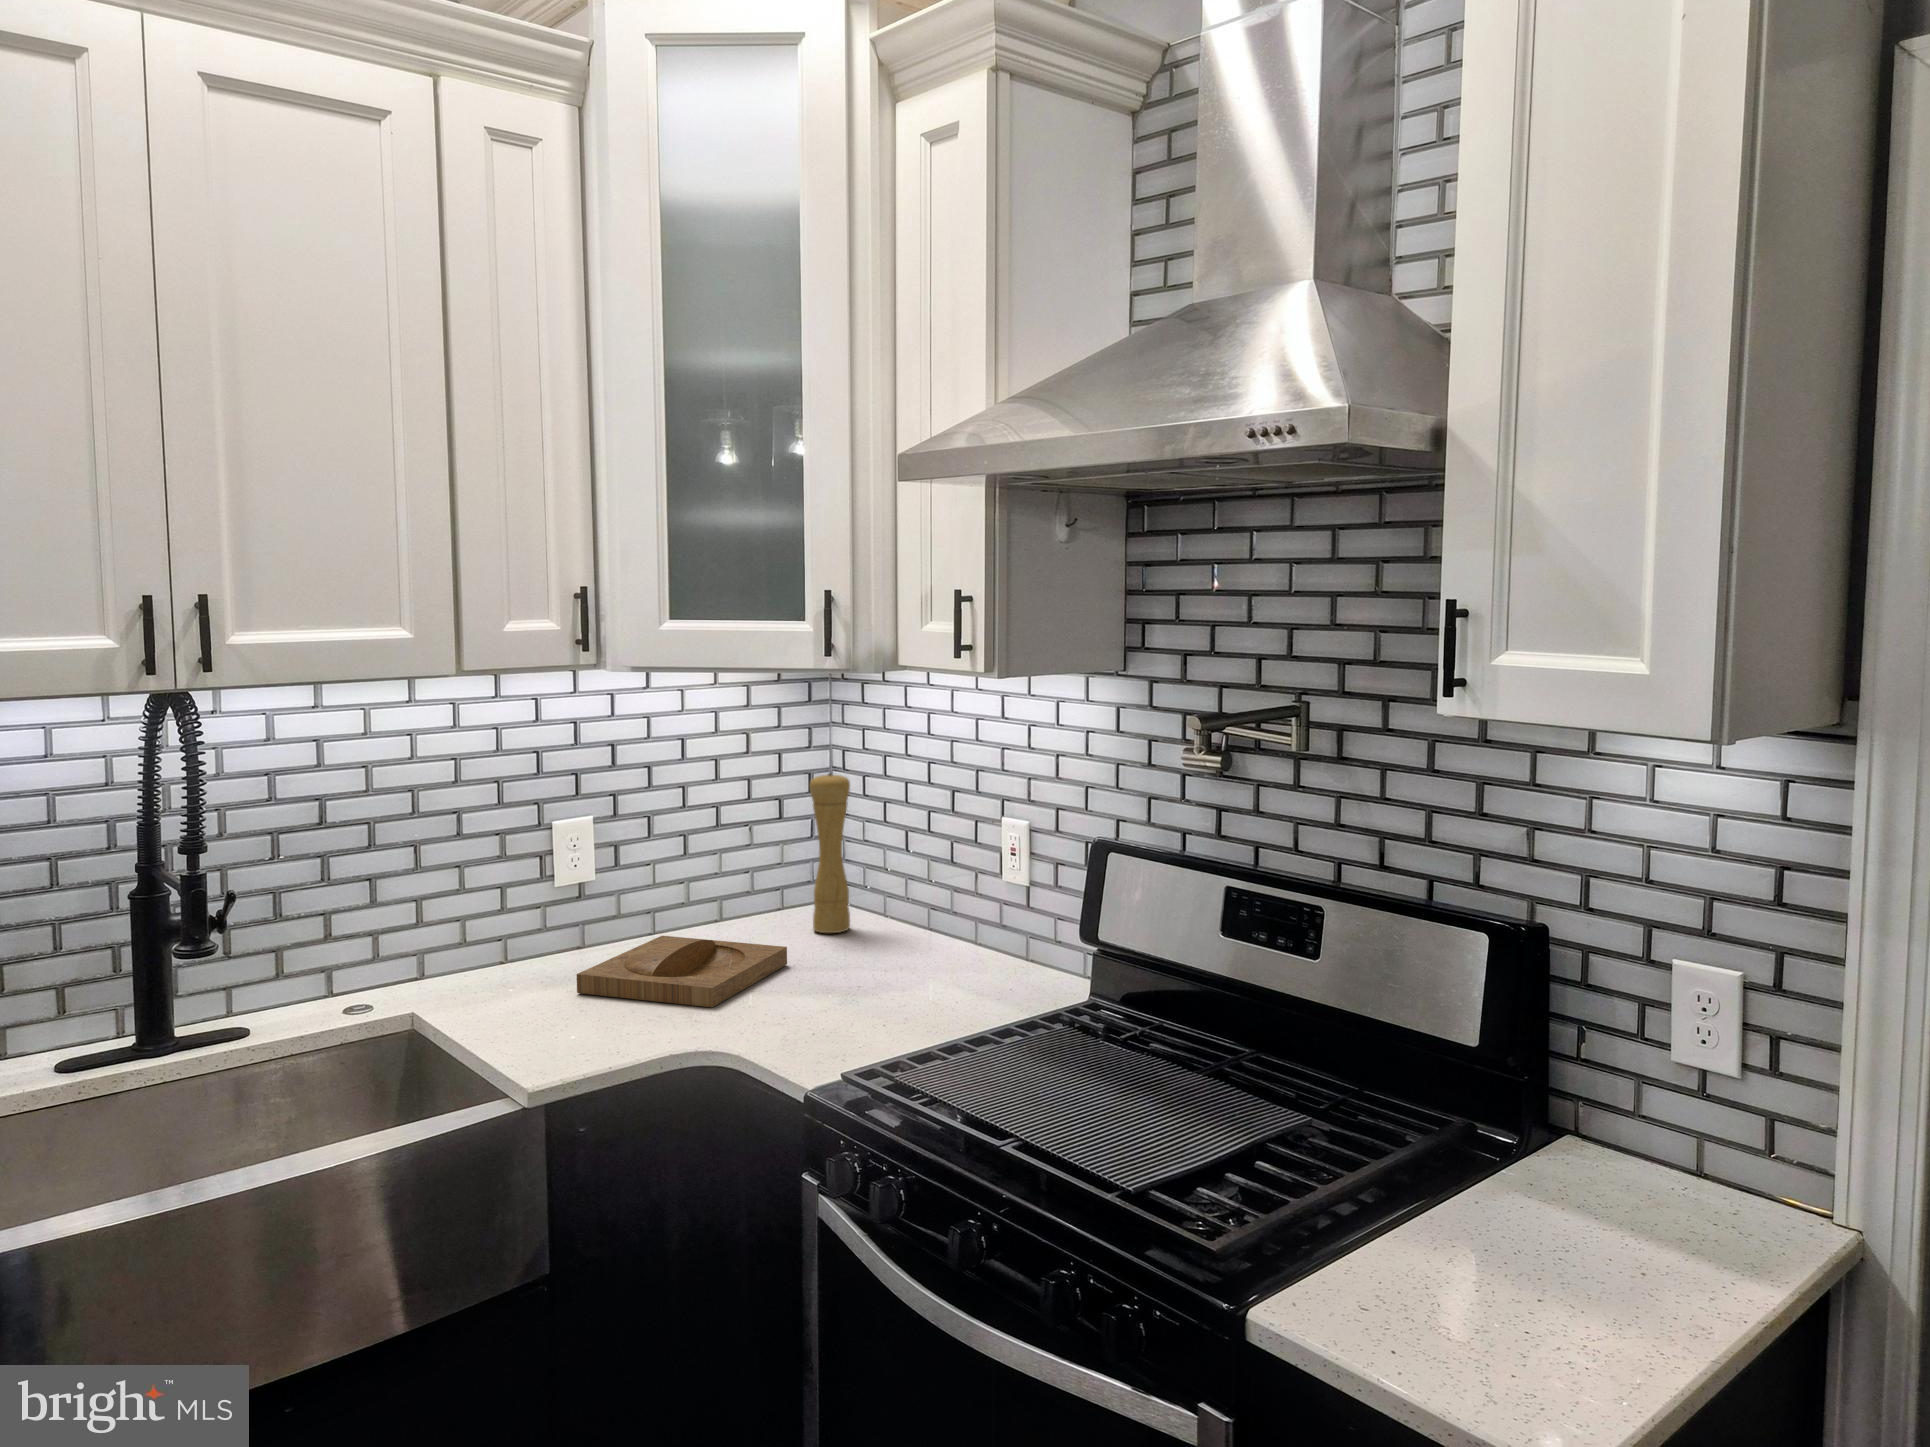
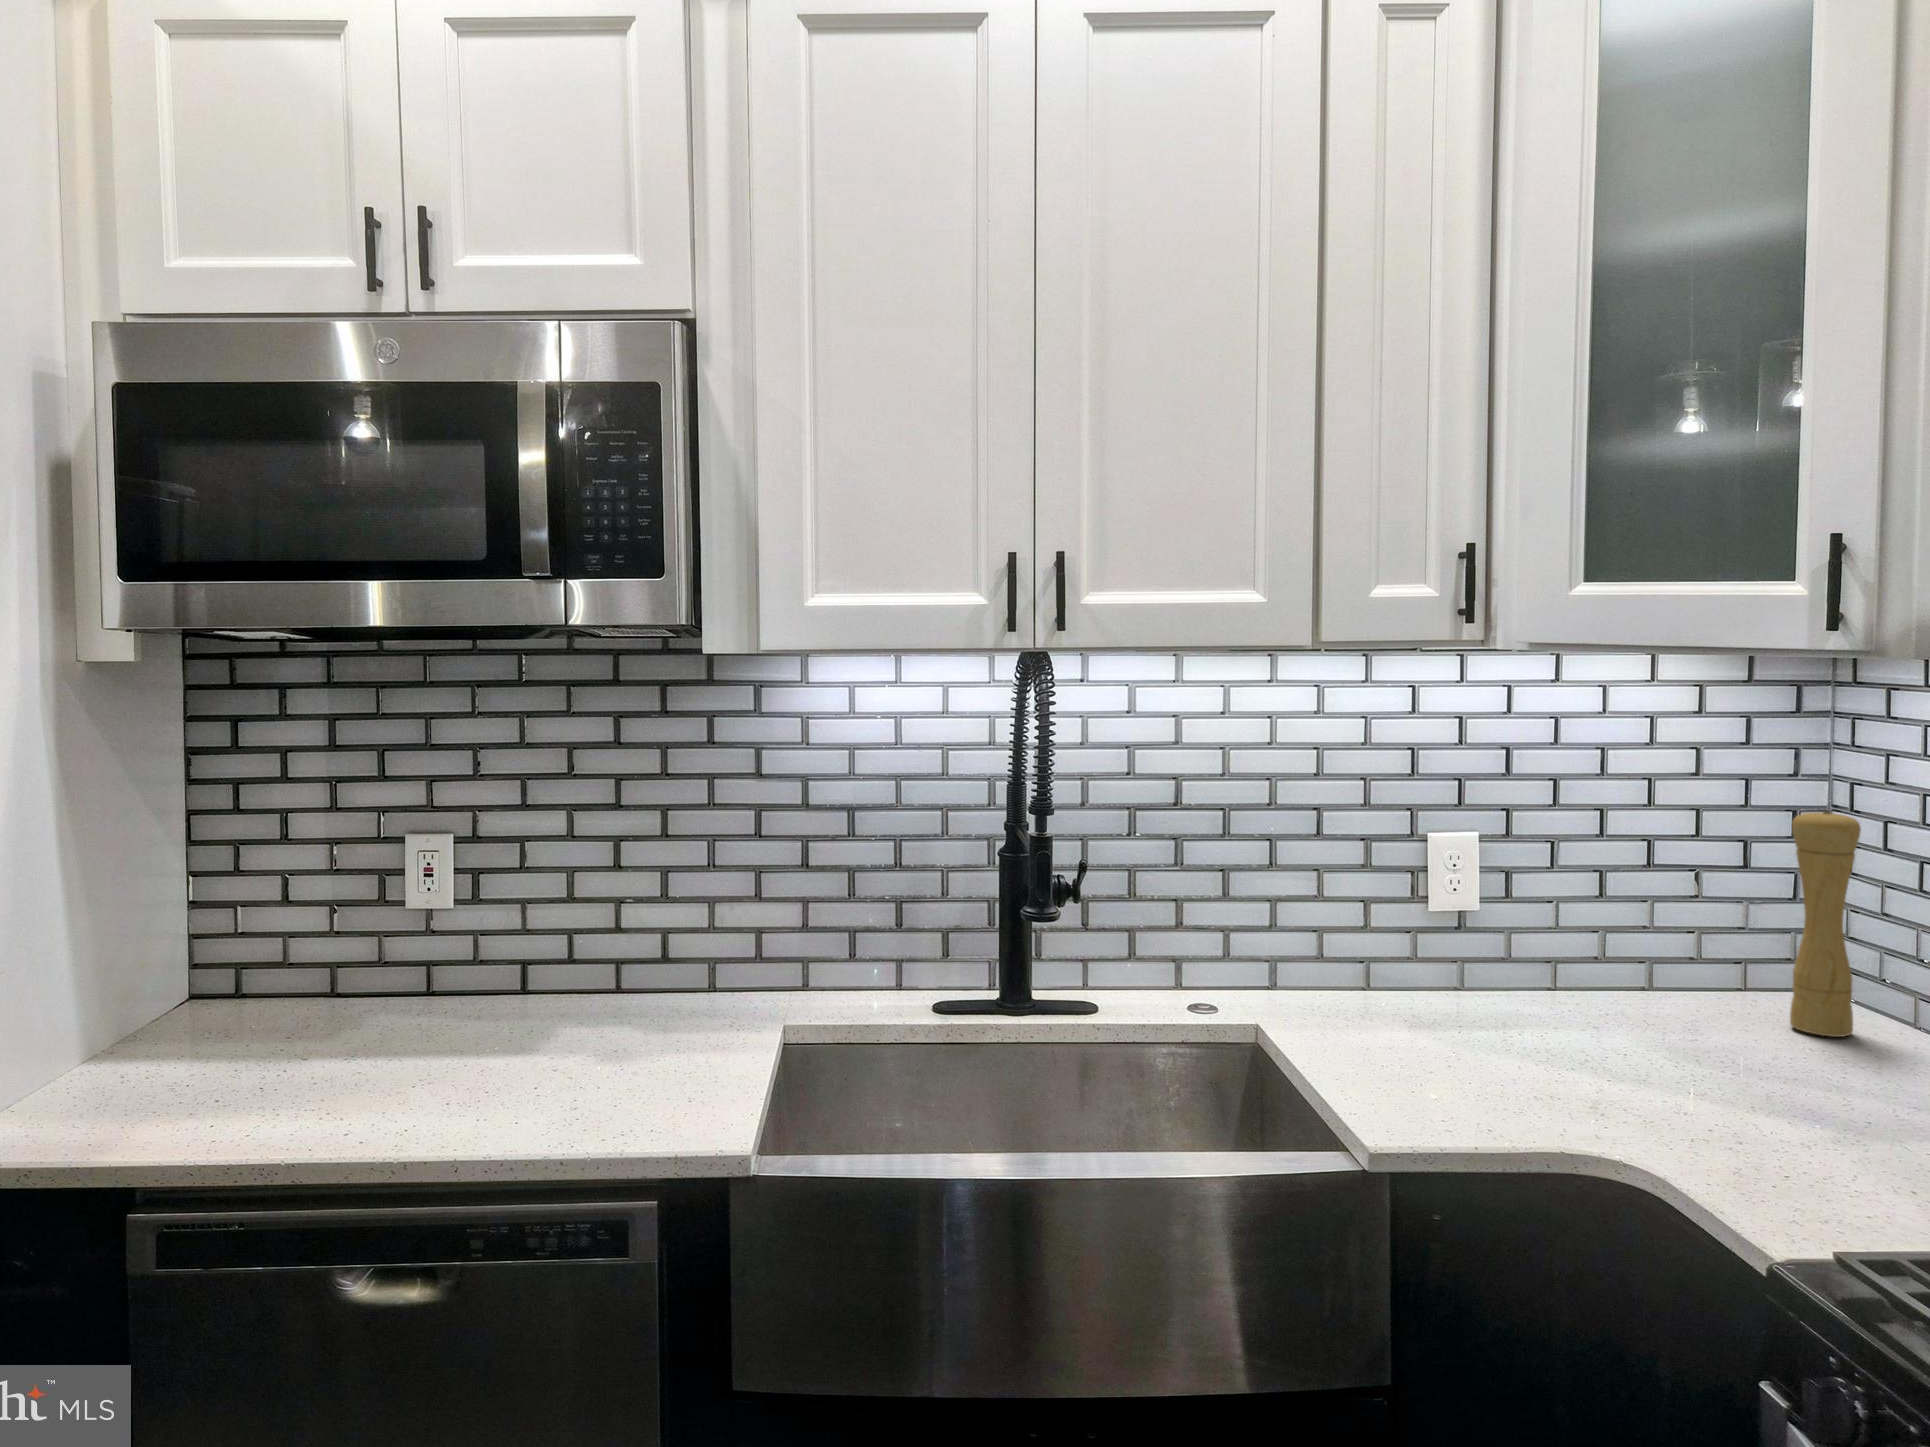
tray: present [577,936,787,1007] -> none [1444,992,1747,1101]

